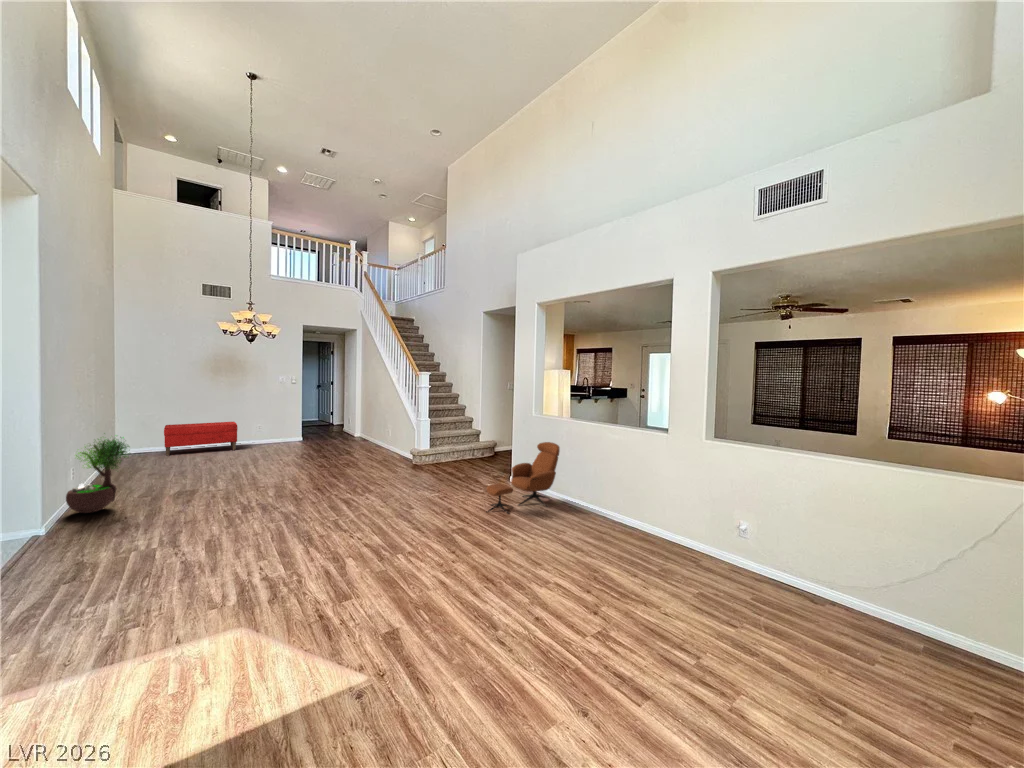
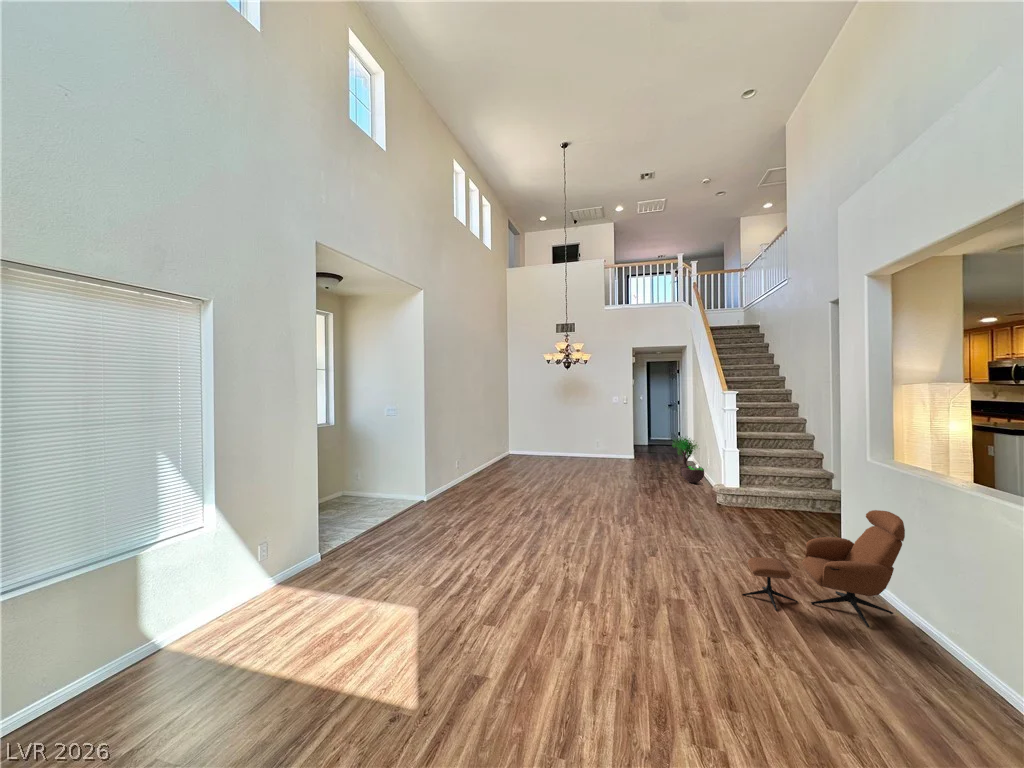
bench: present [164,422,238,456] -> none [529,436,578,462]
potted tree: present [66,437,129,513] -> present [672,436,704,483]

